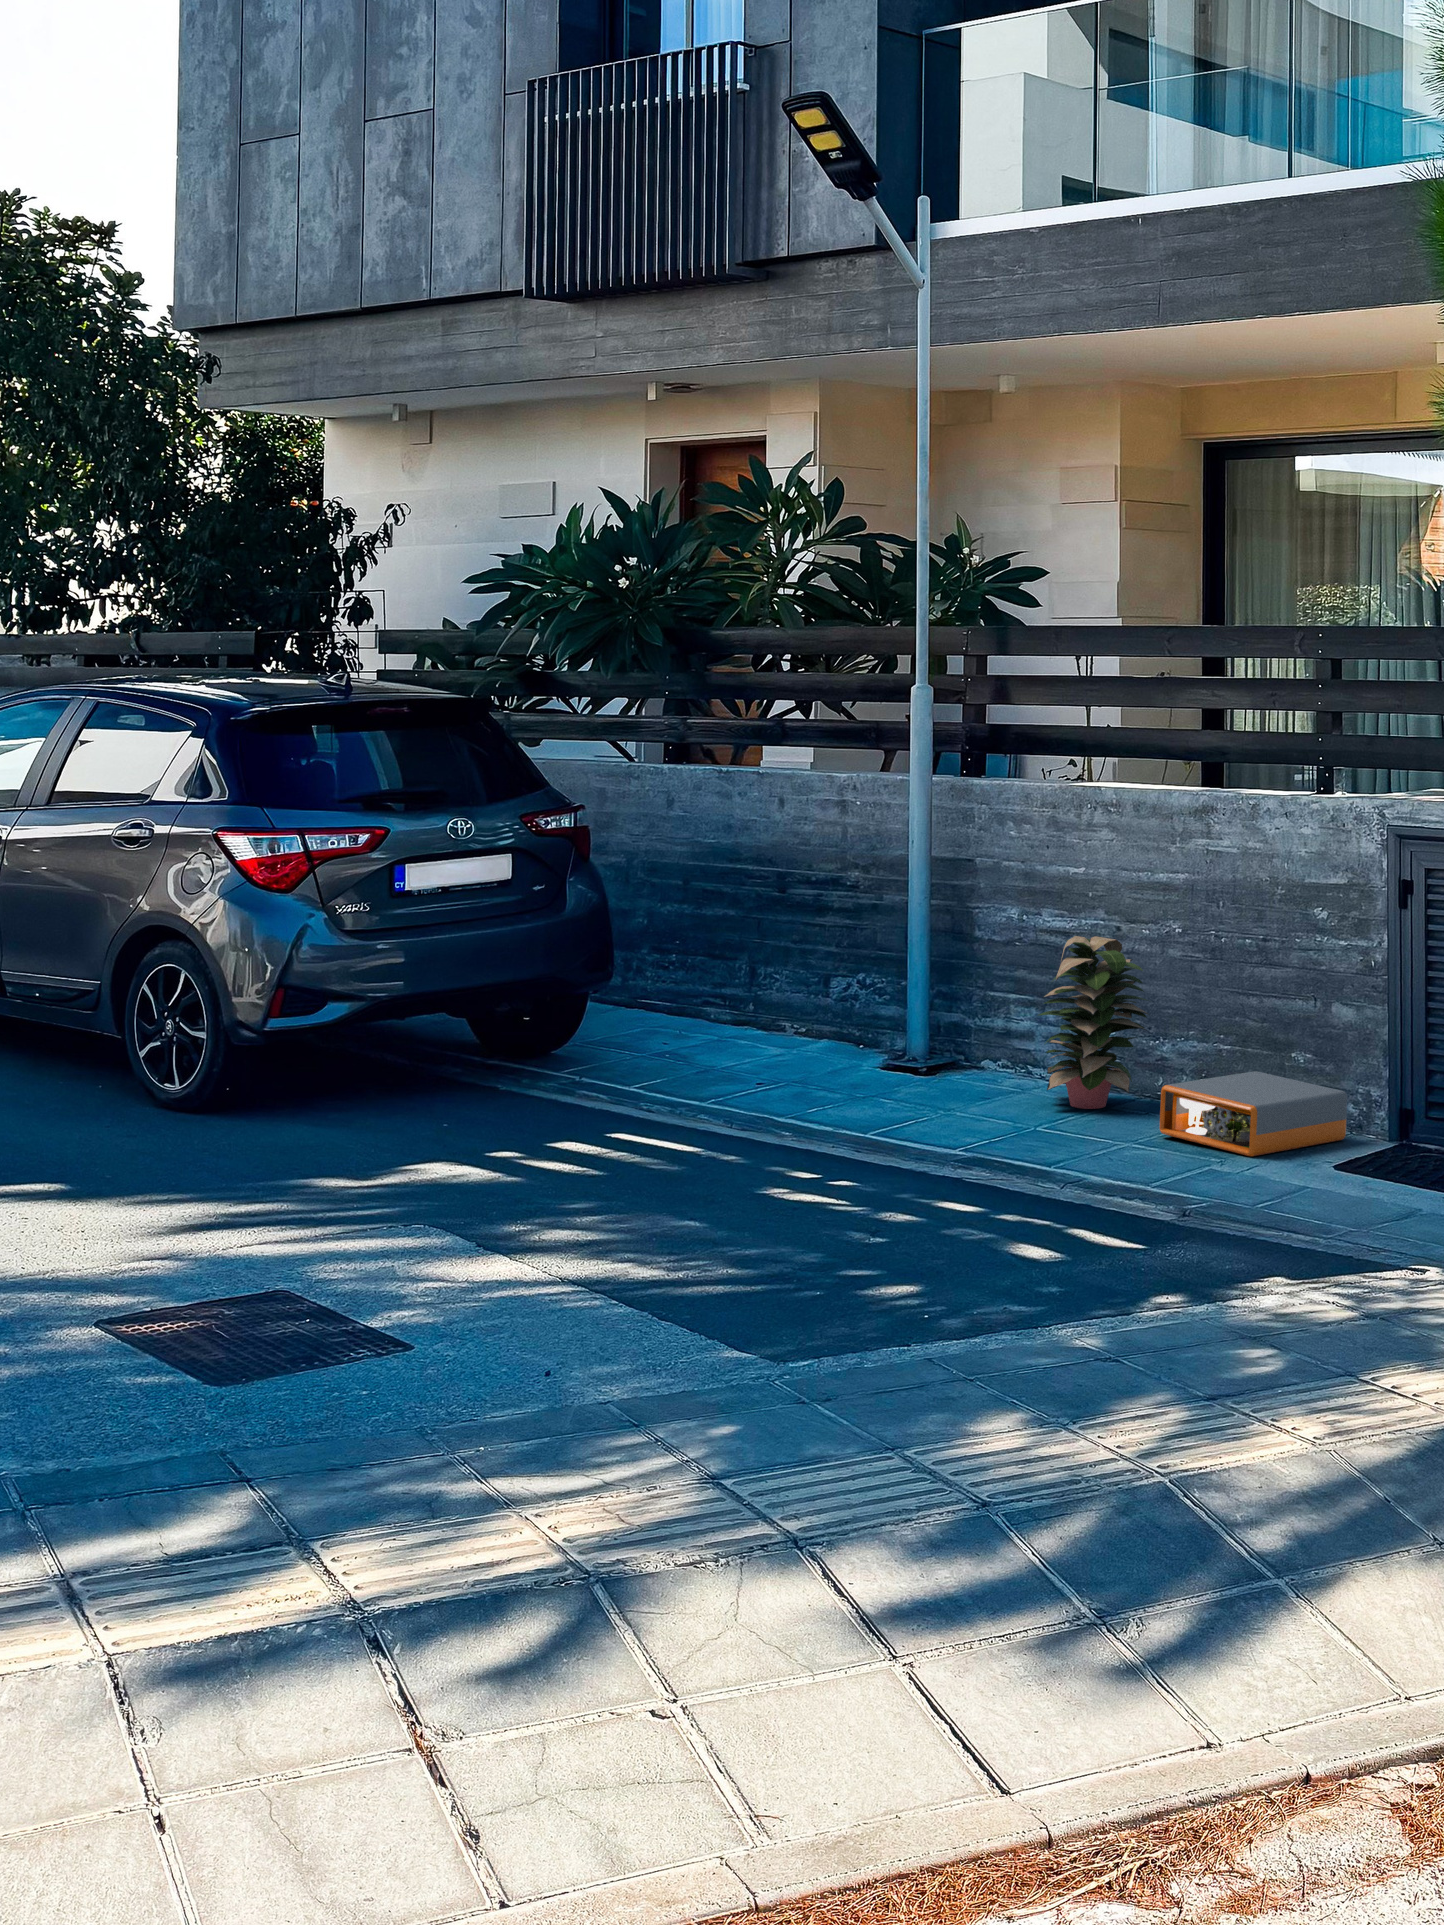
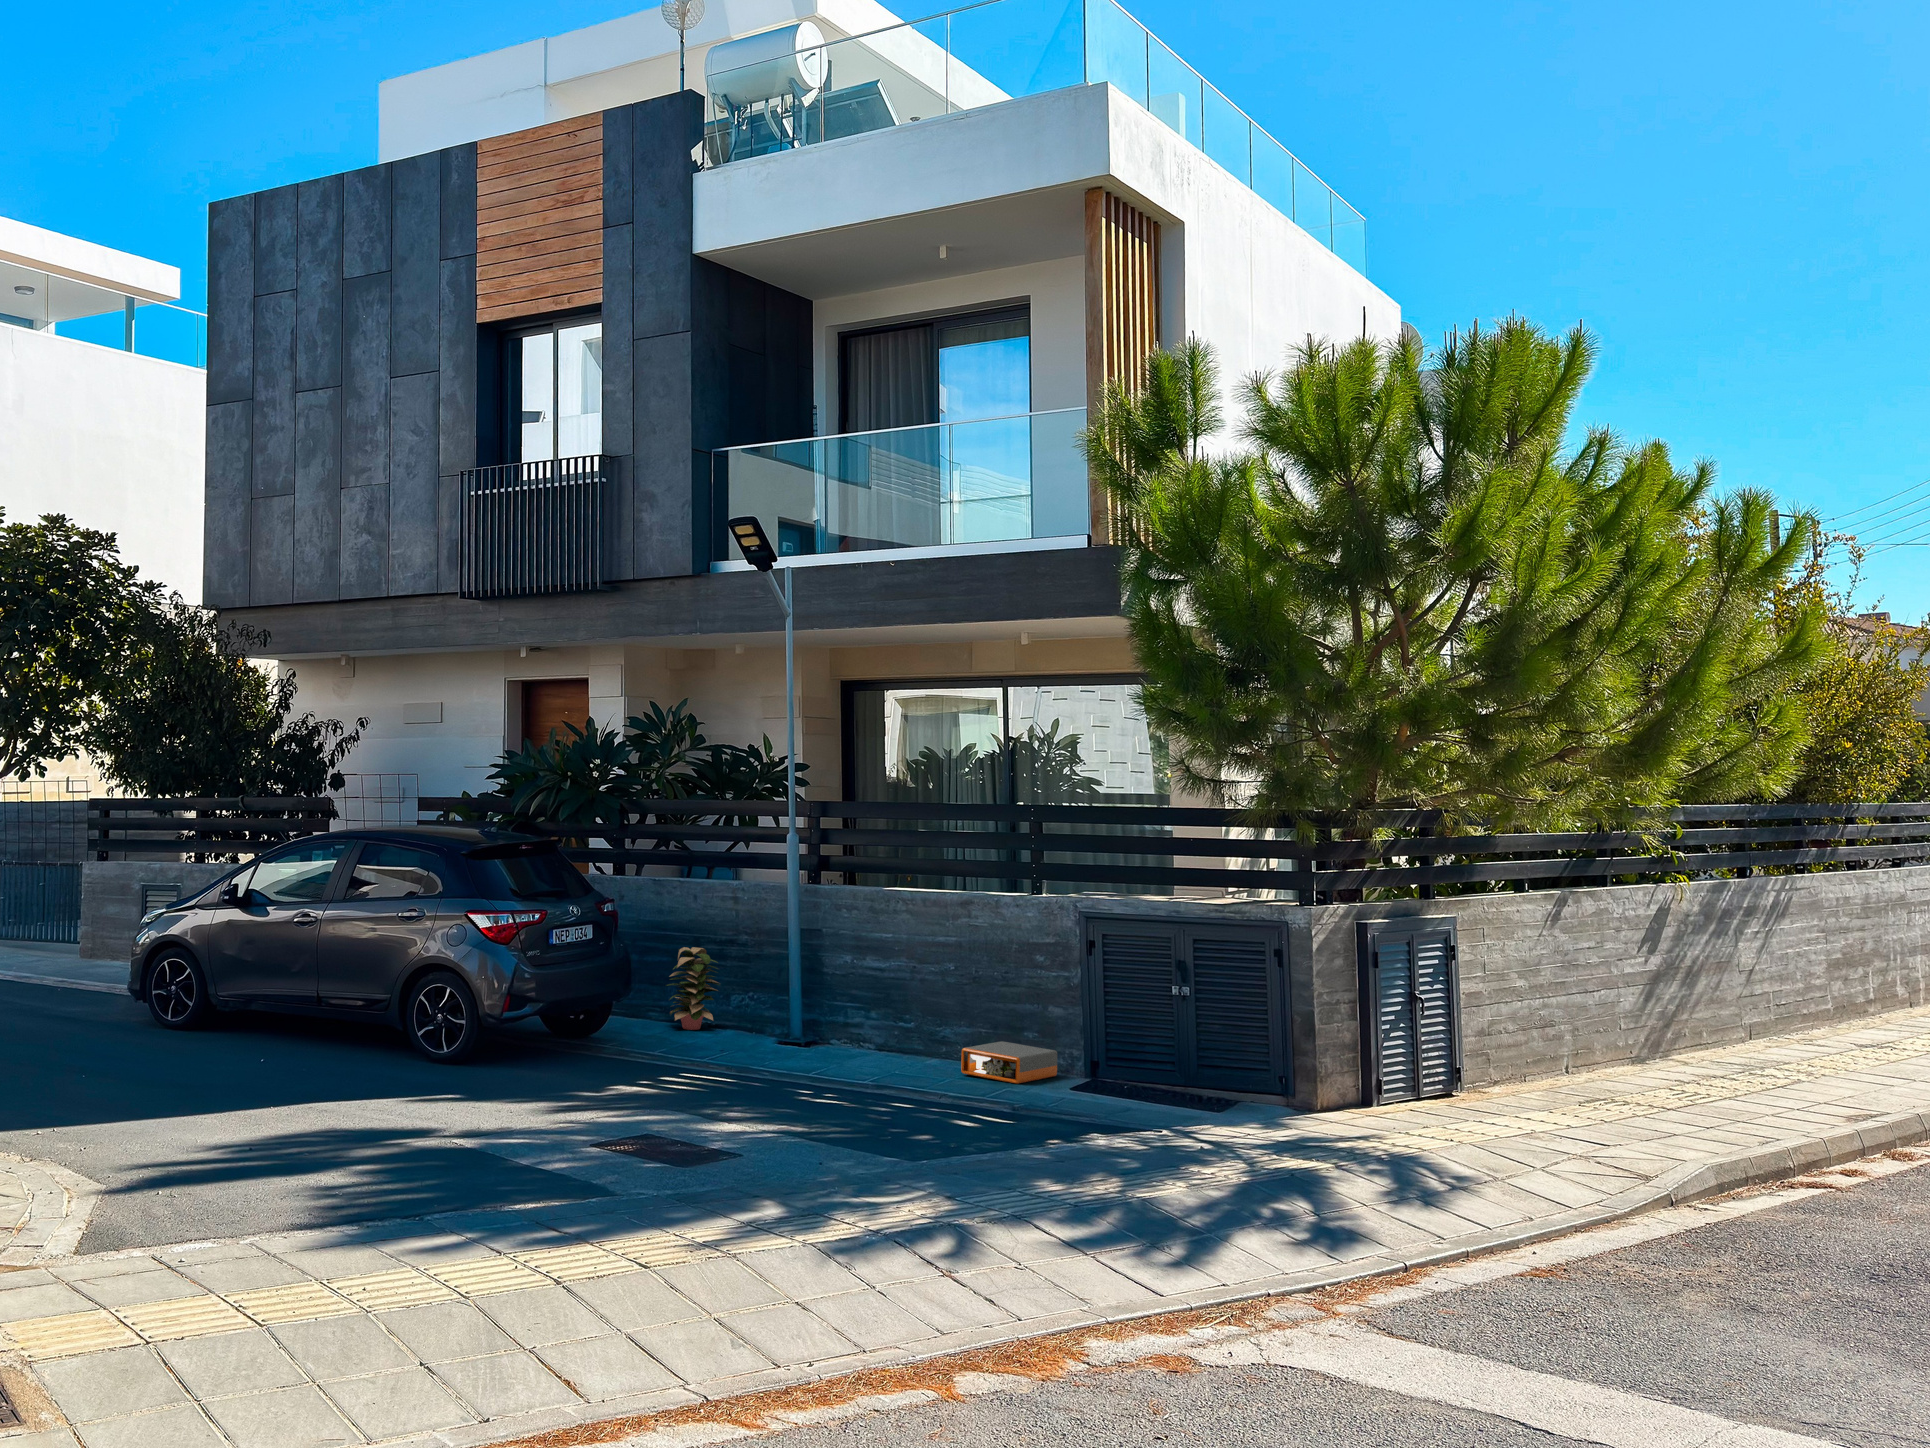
decorative plant: present [1039,936,1148,1109] -> present [667,947,719,1030]

